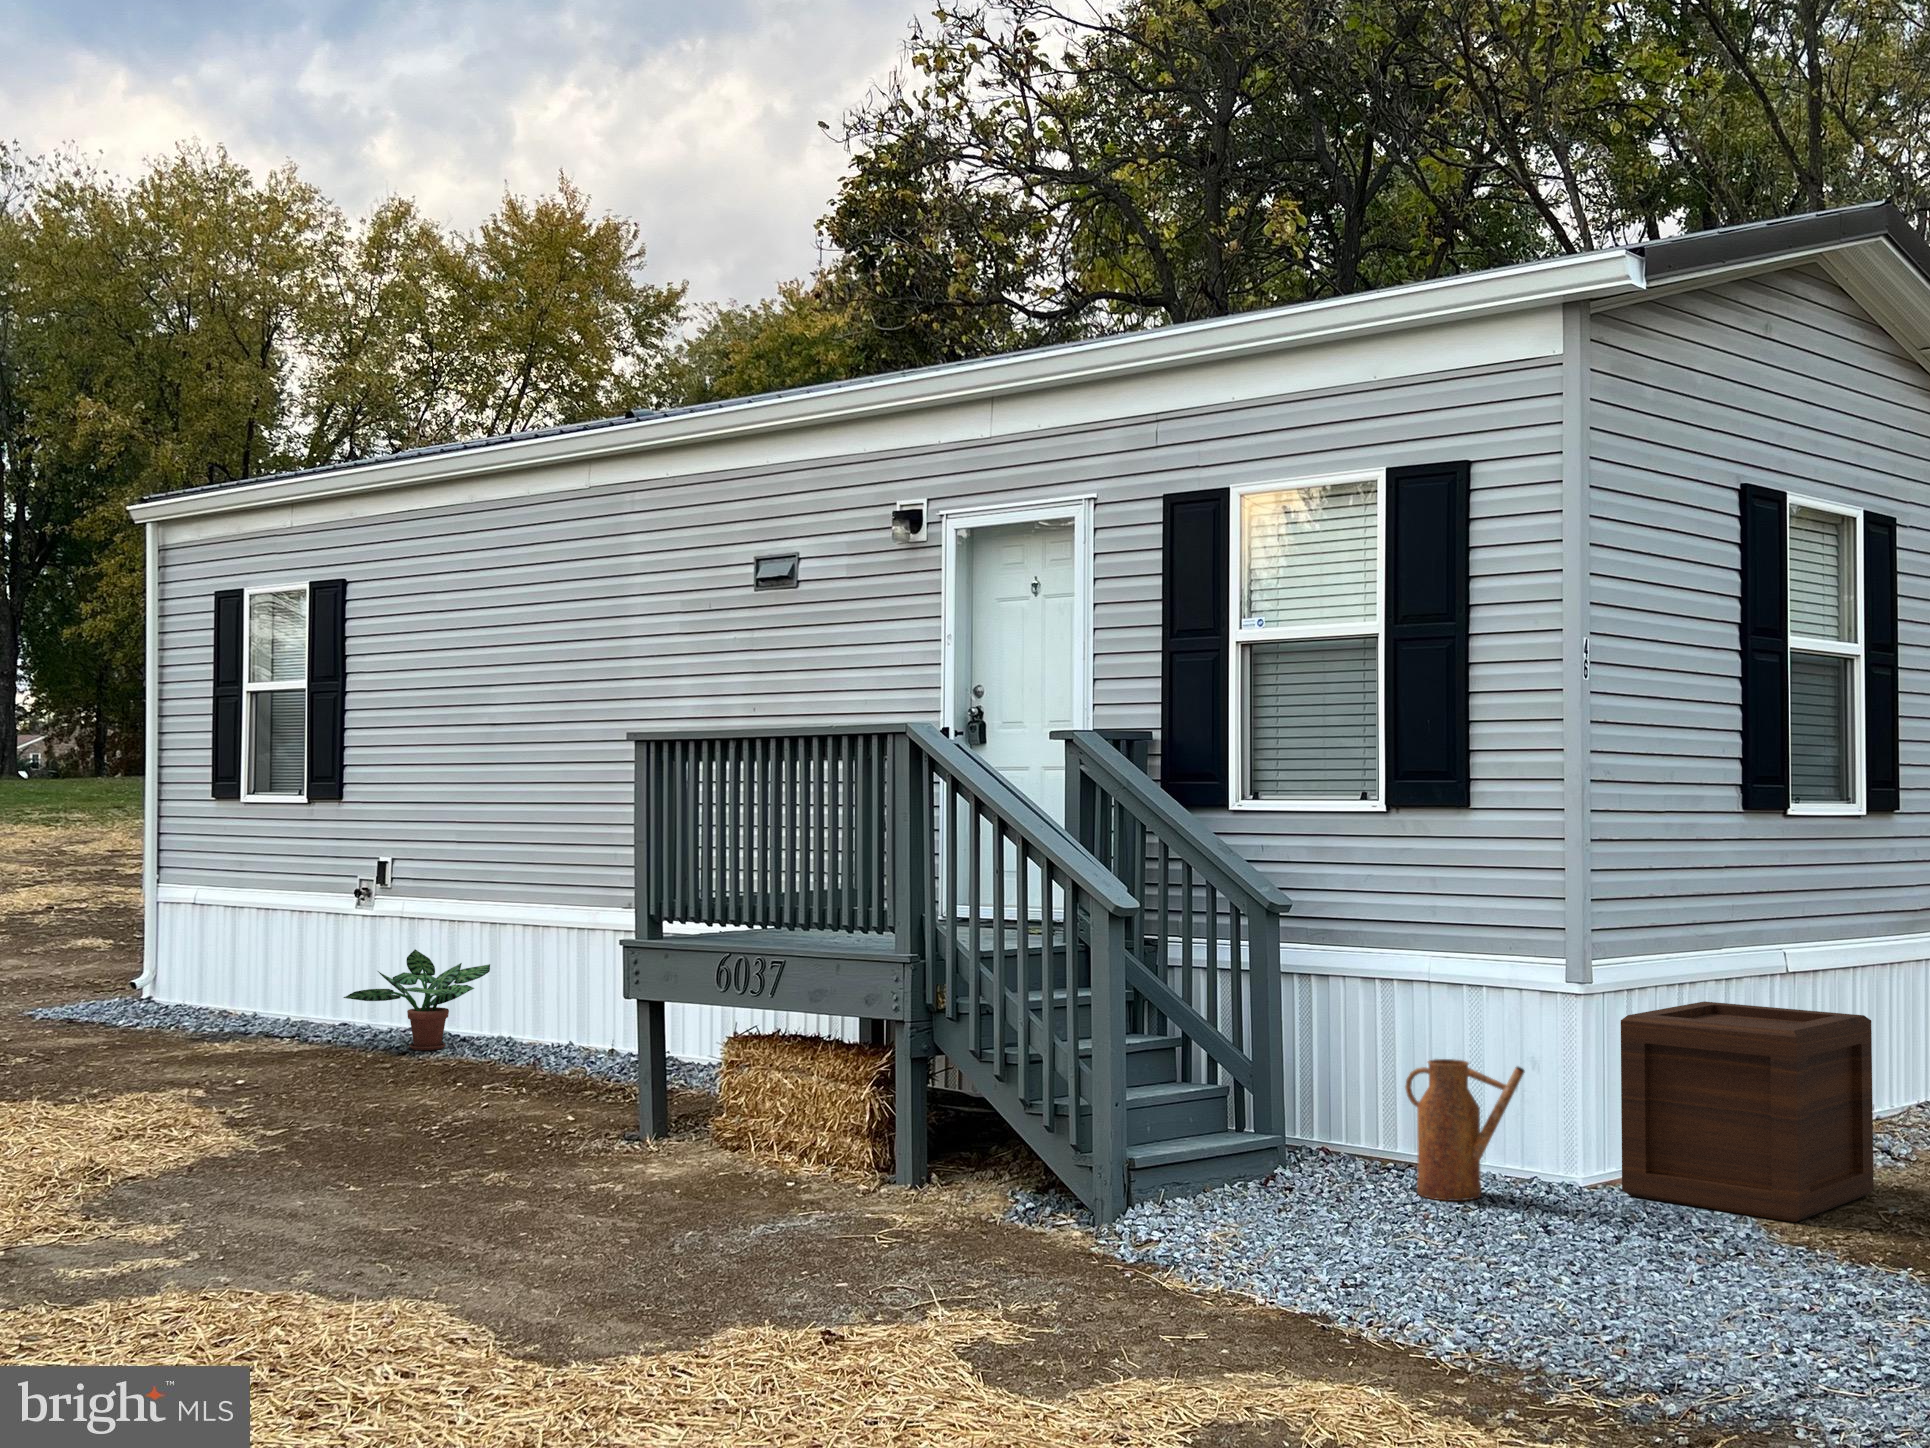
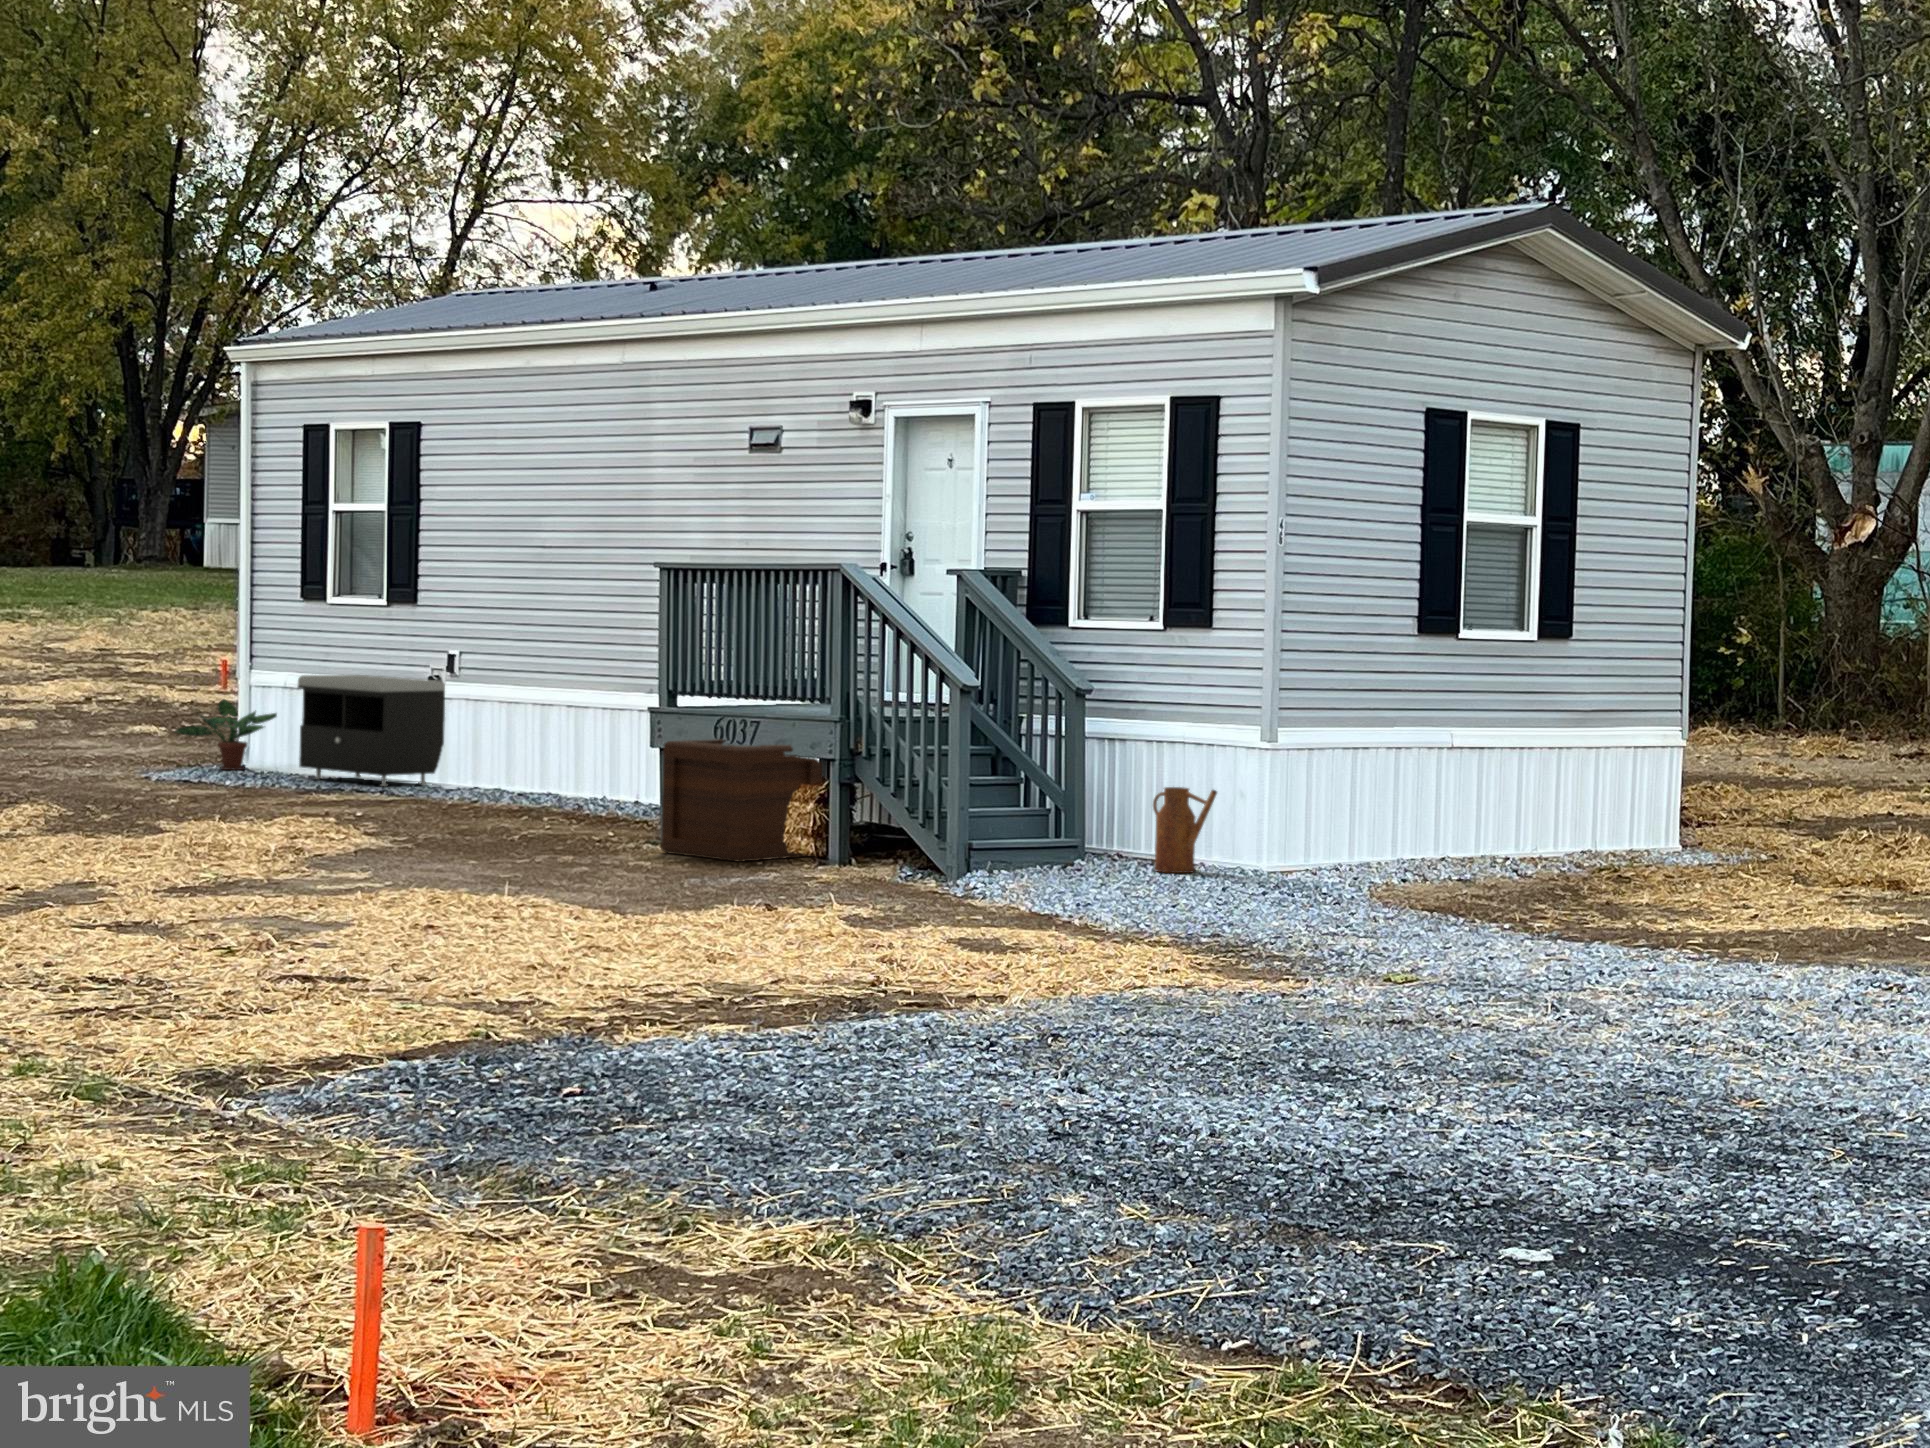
storage bench: none [191,889,374,1032] -> present [298,675,445,786]
potted plant: present [344,949,490,1050] -> present [175,699,277,770]
wooden crate: present [1621,1002,1874,1222] -> present [661,739,823,862]

